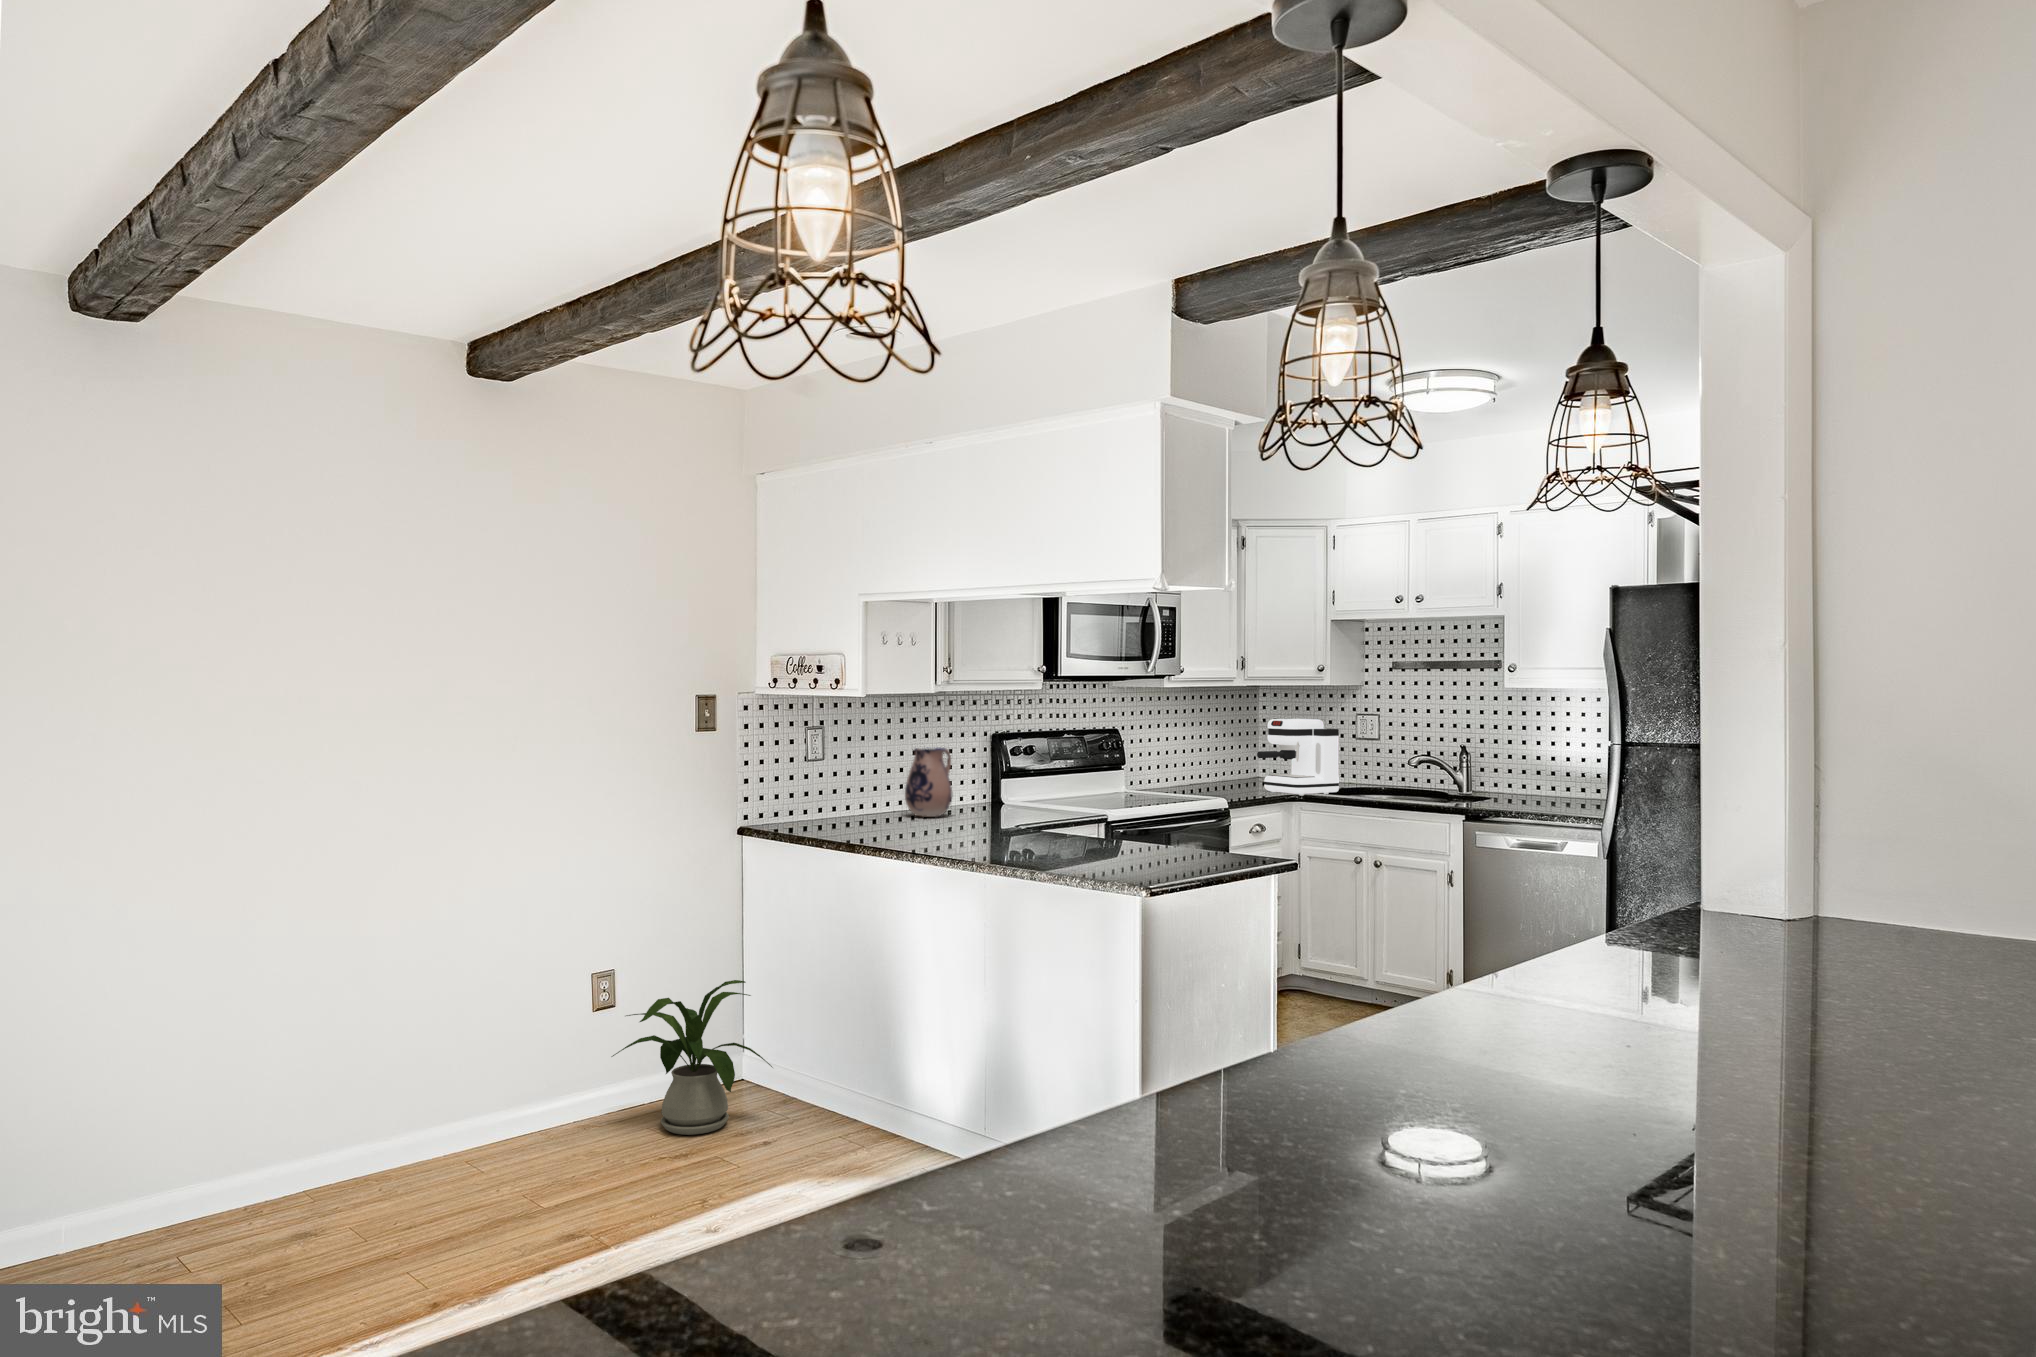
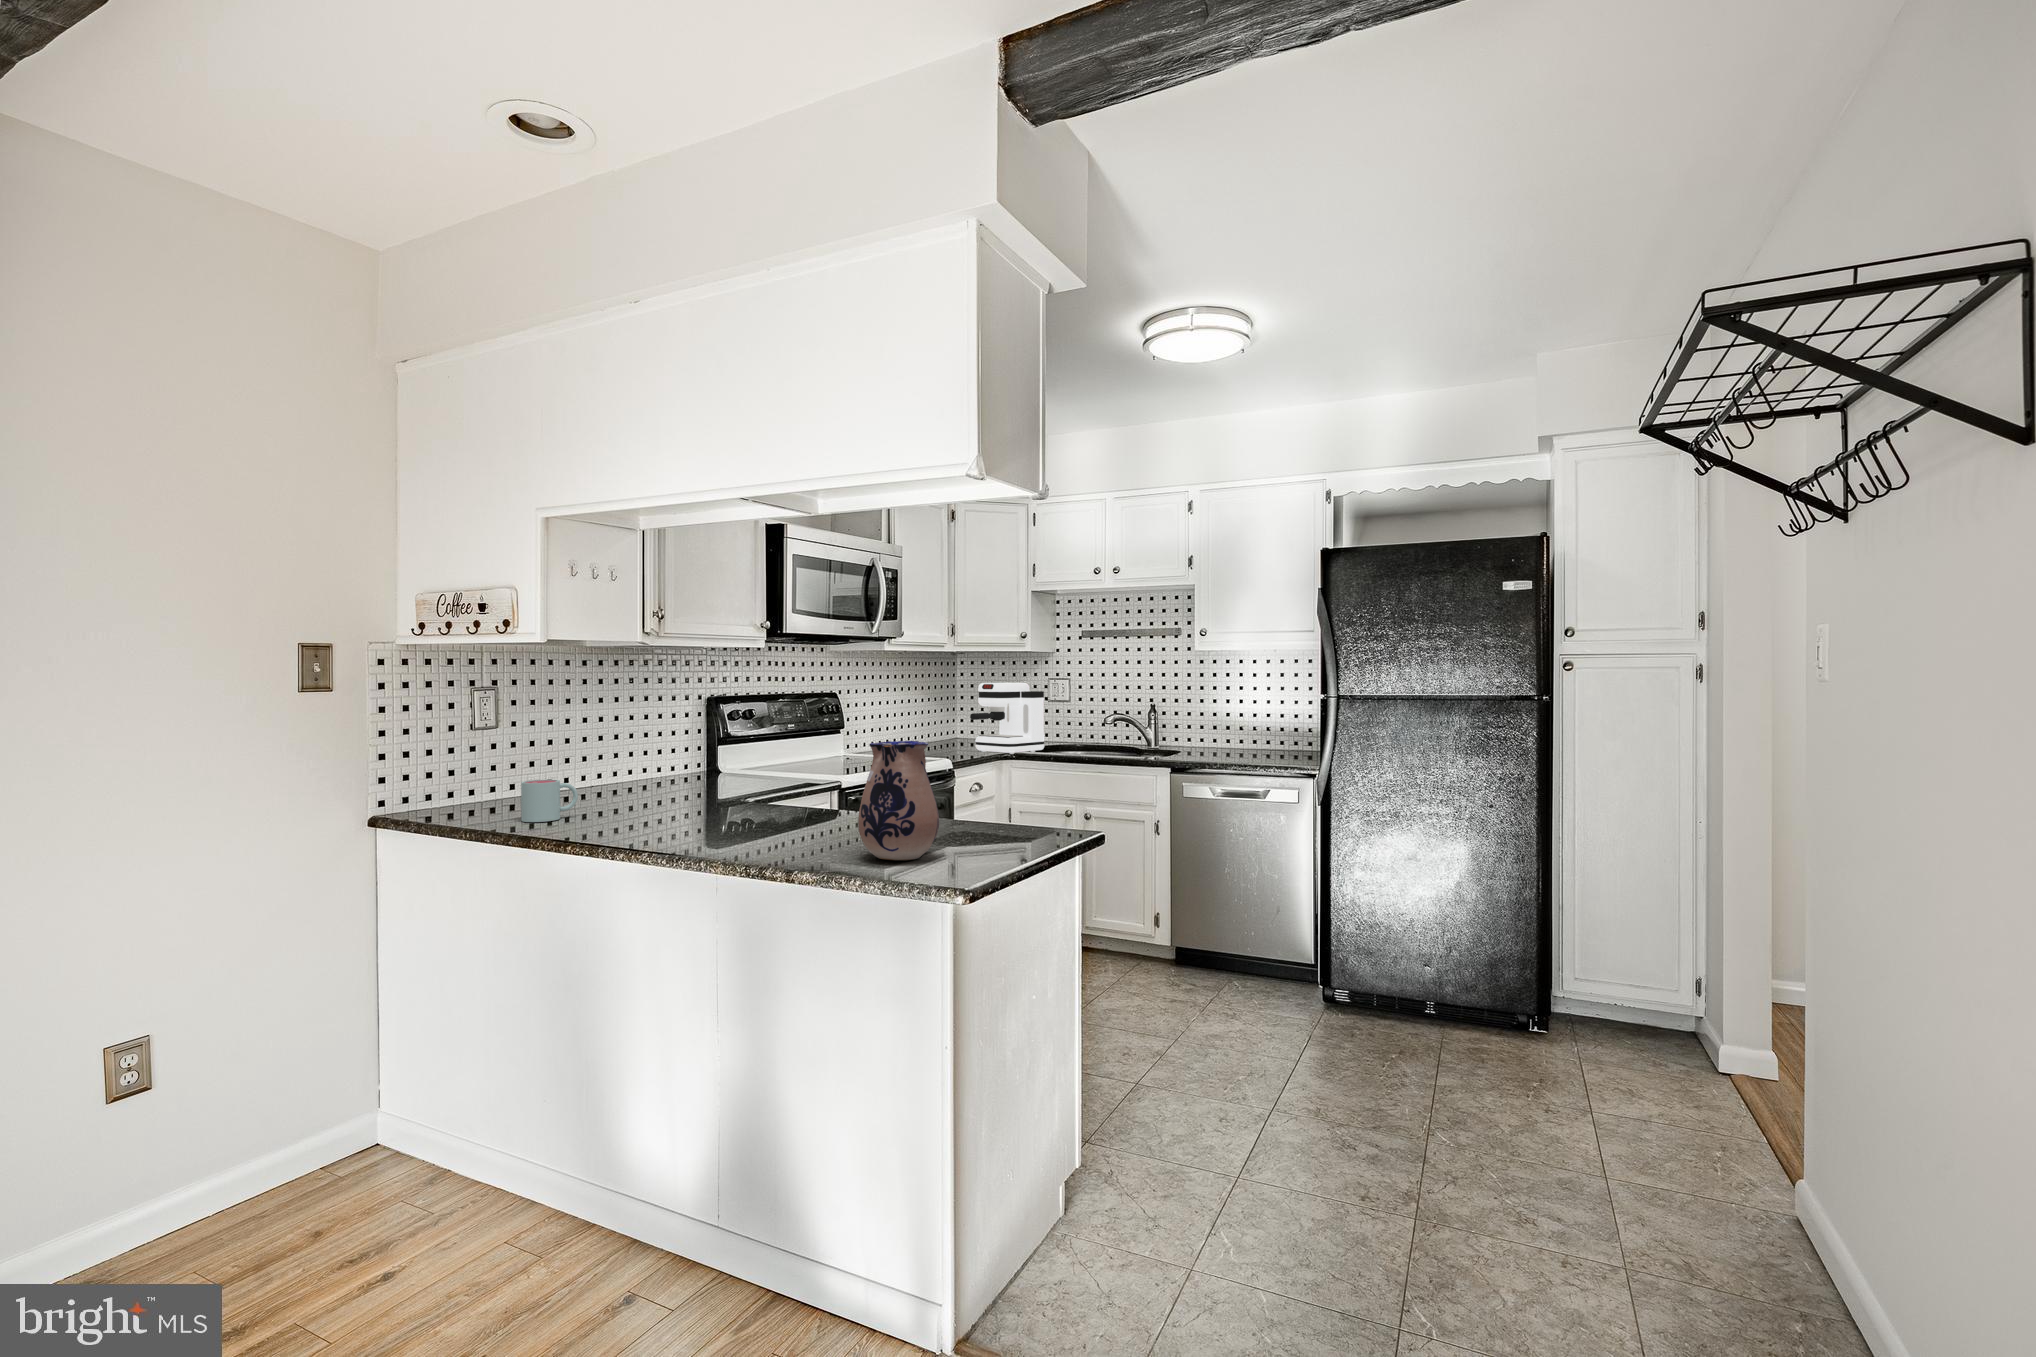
ceramic pitcher: present [905,748,953,817] -> present [858,741,939,860]
mug: none [850,803,891,836] -> present [521,780,578,822]
house plant: present [612,980,772,1135] -> none [147,1024,409,1248]

